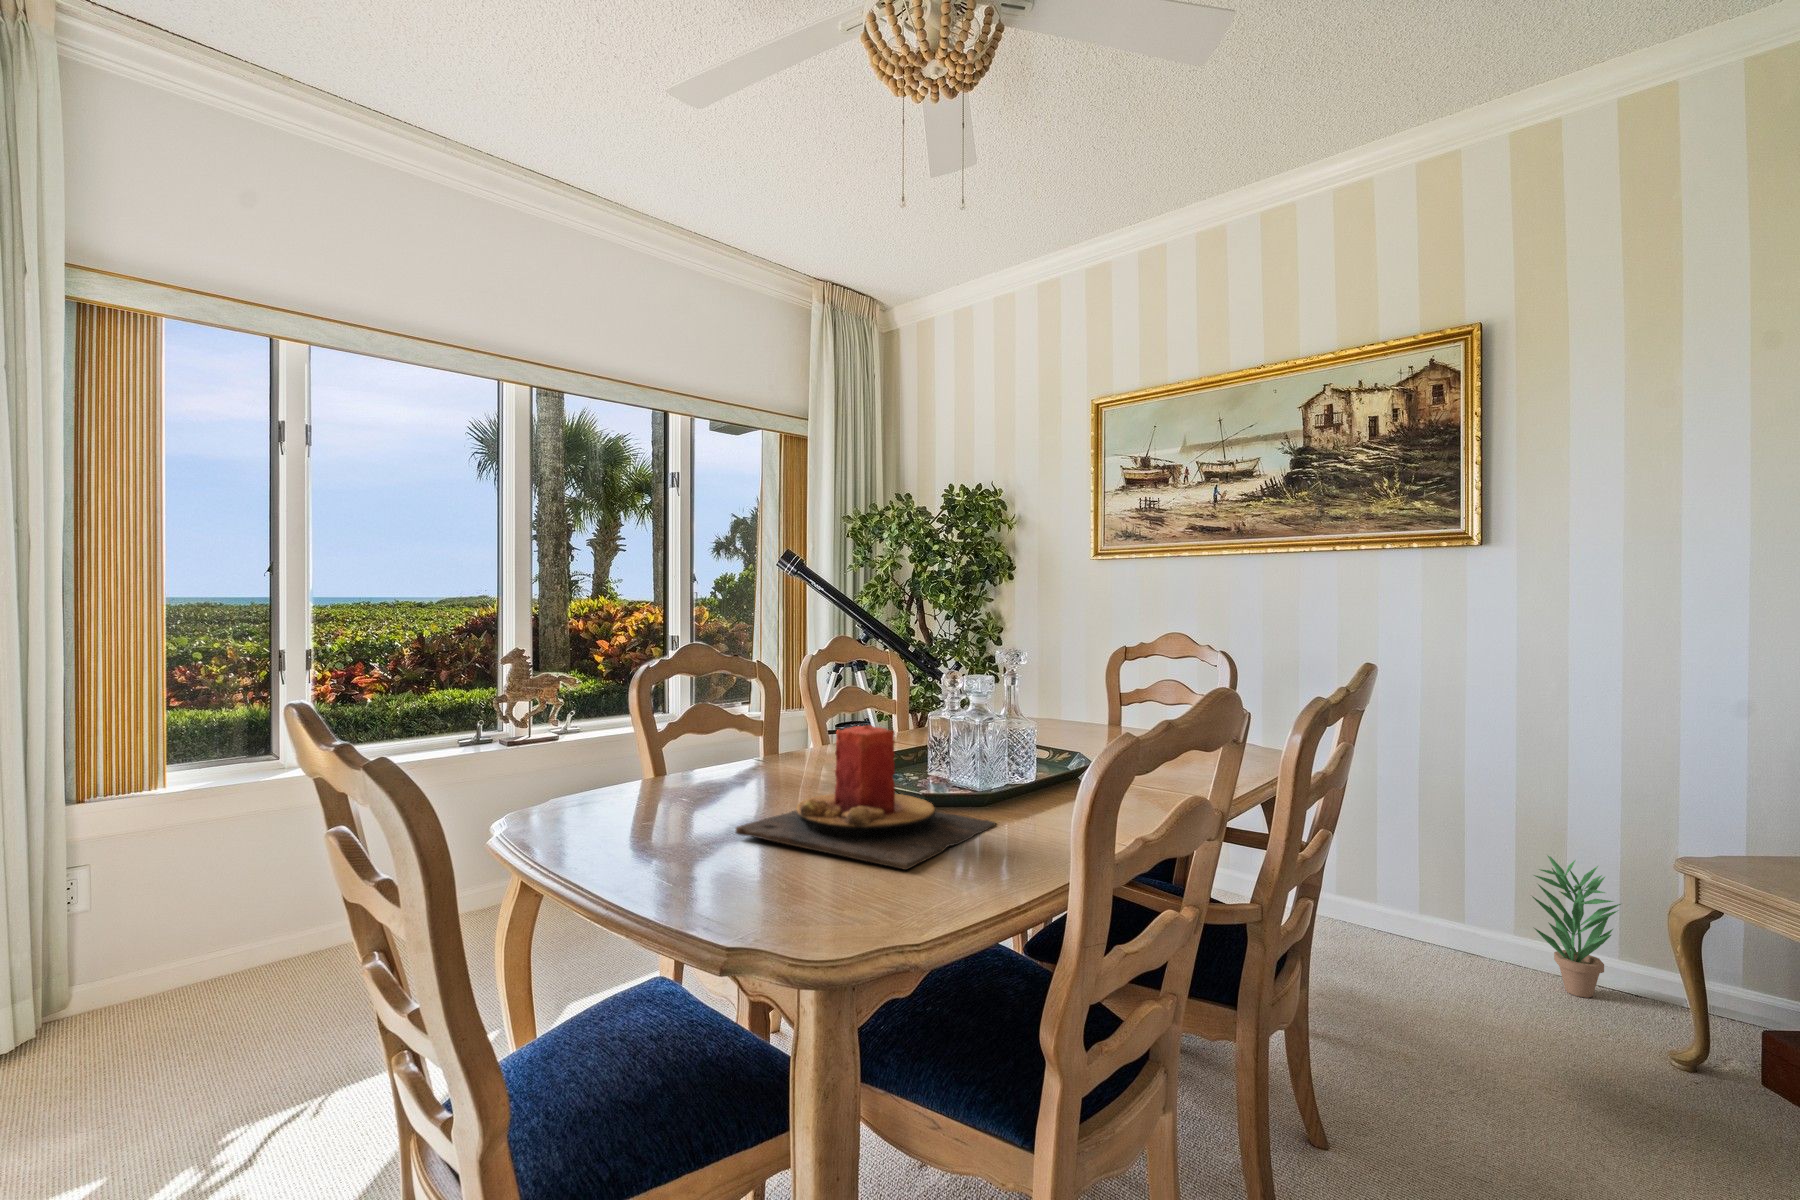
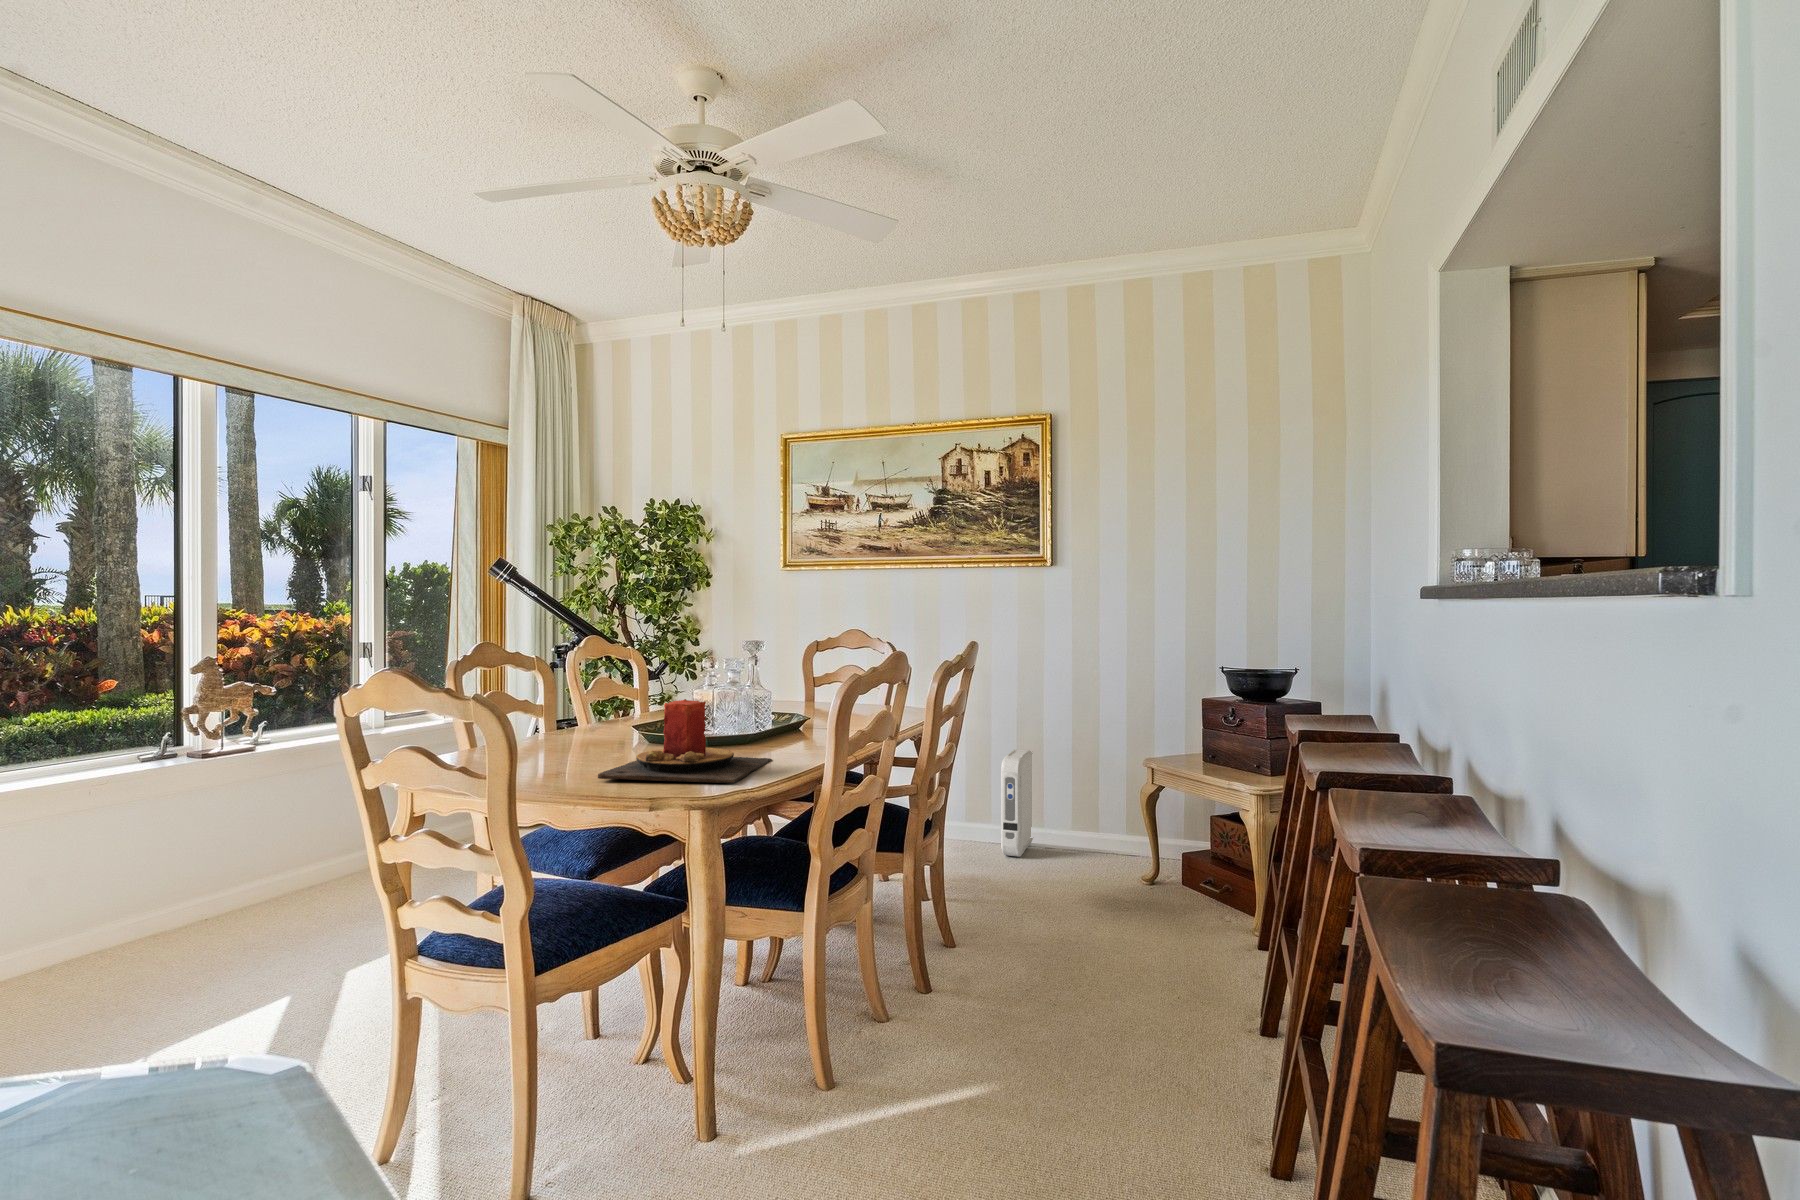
air purifier: none [1395,804,1450,962] -> present [1001,749,1033,857]
potted plant: present [1532,856,1621,998] -> none [1079,773,1127,863]

